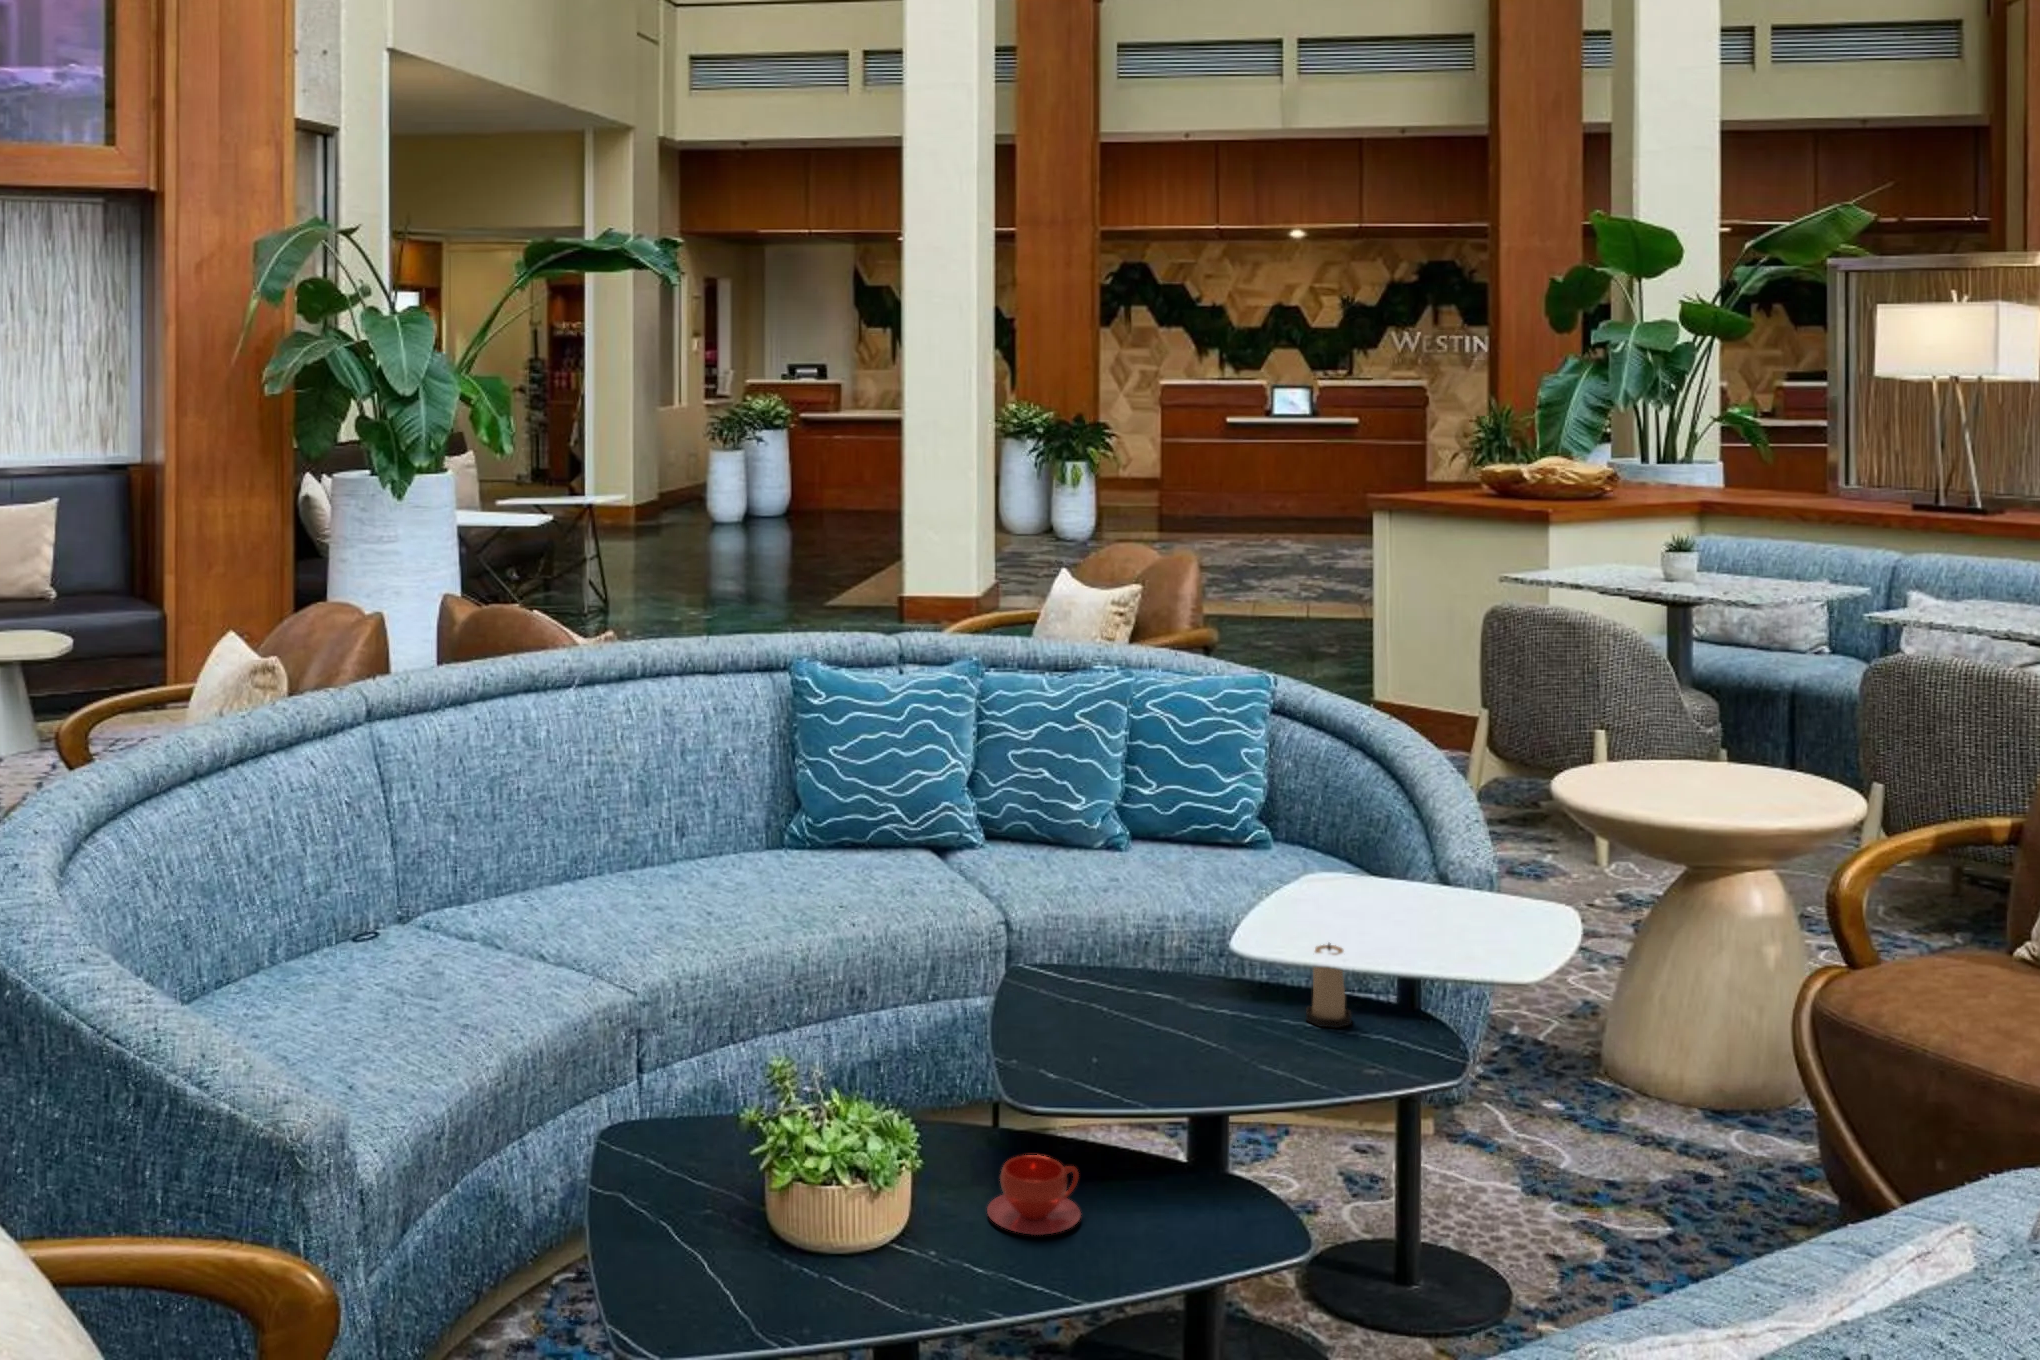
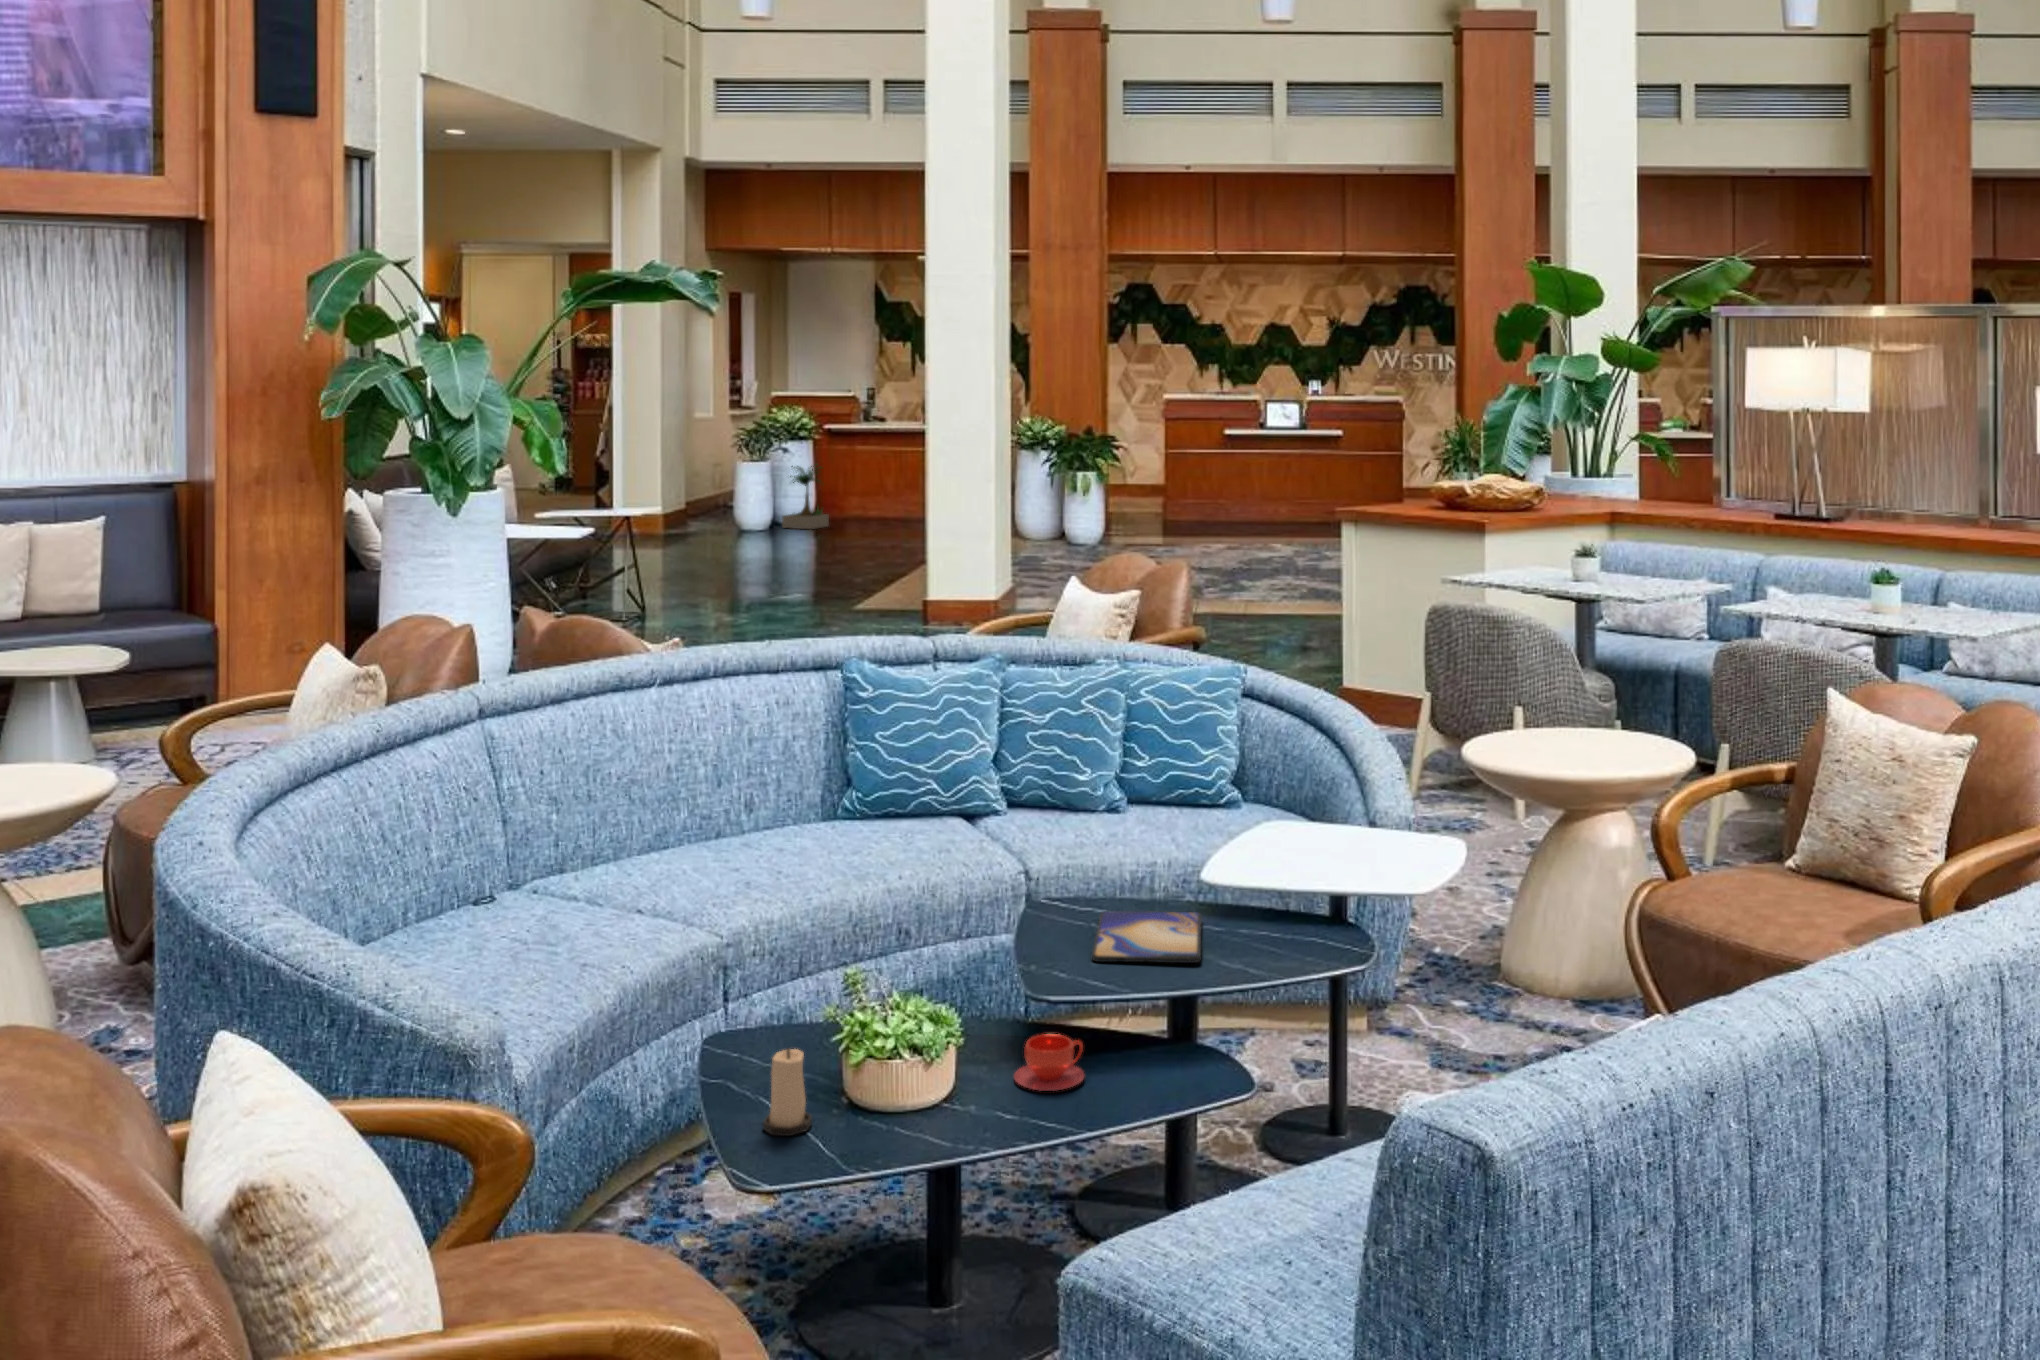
potted plant: none [755,454,804,524] -> present [782,464,829,529]
candle: present [1306,943,1351,1028] -> present [763,1048,812,1136]
tablet: none [1088,982,1231,1060] -> present [1092,911,1202,963]

